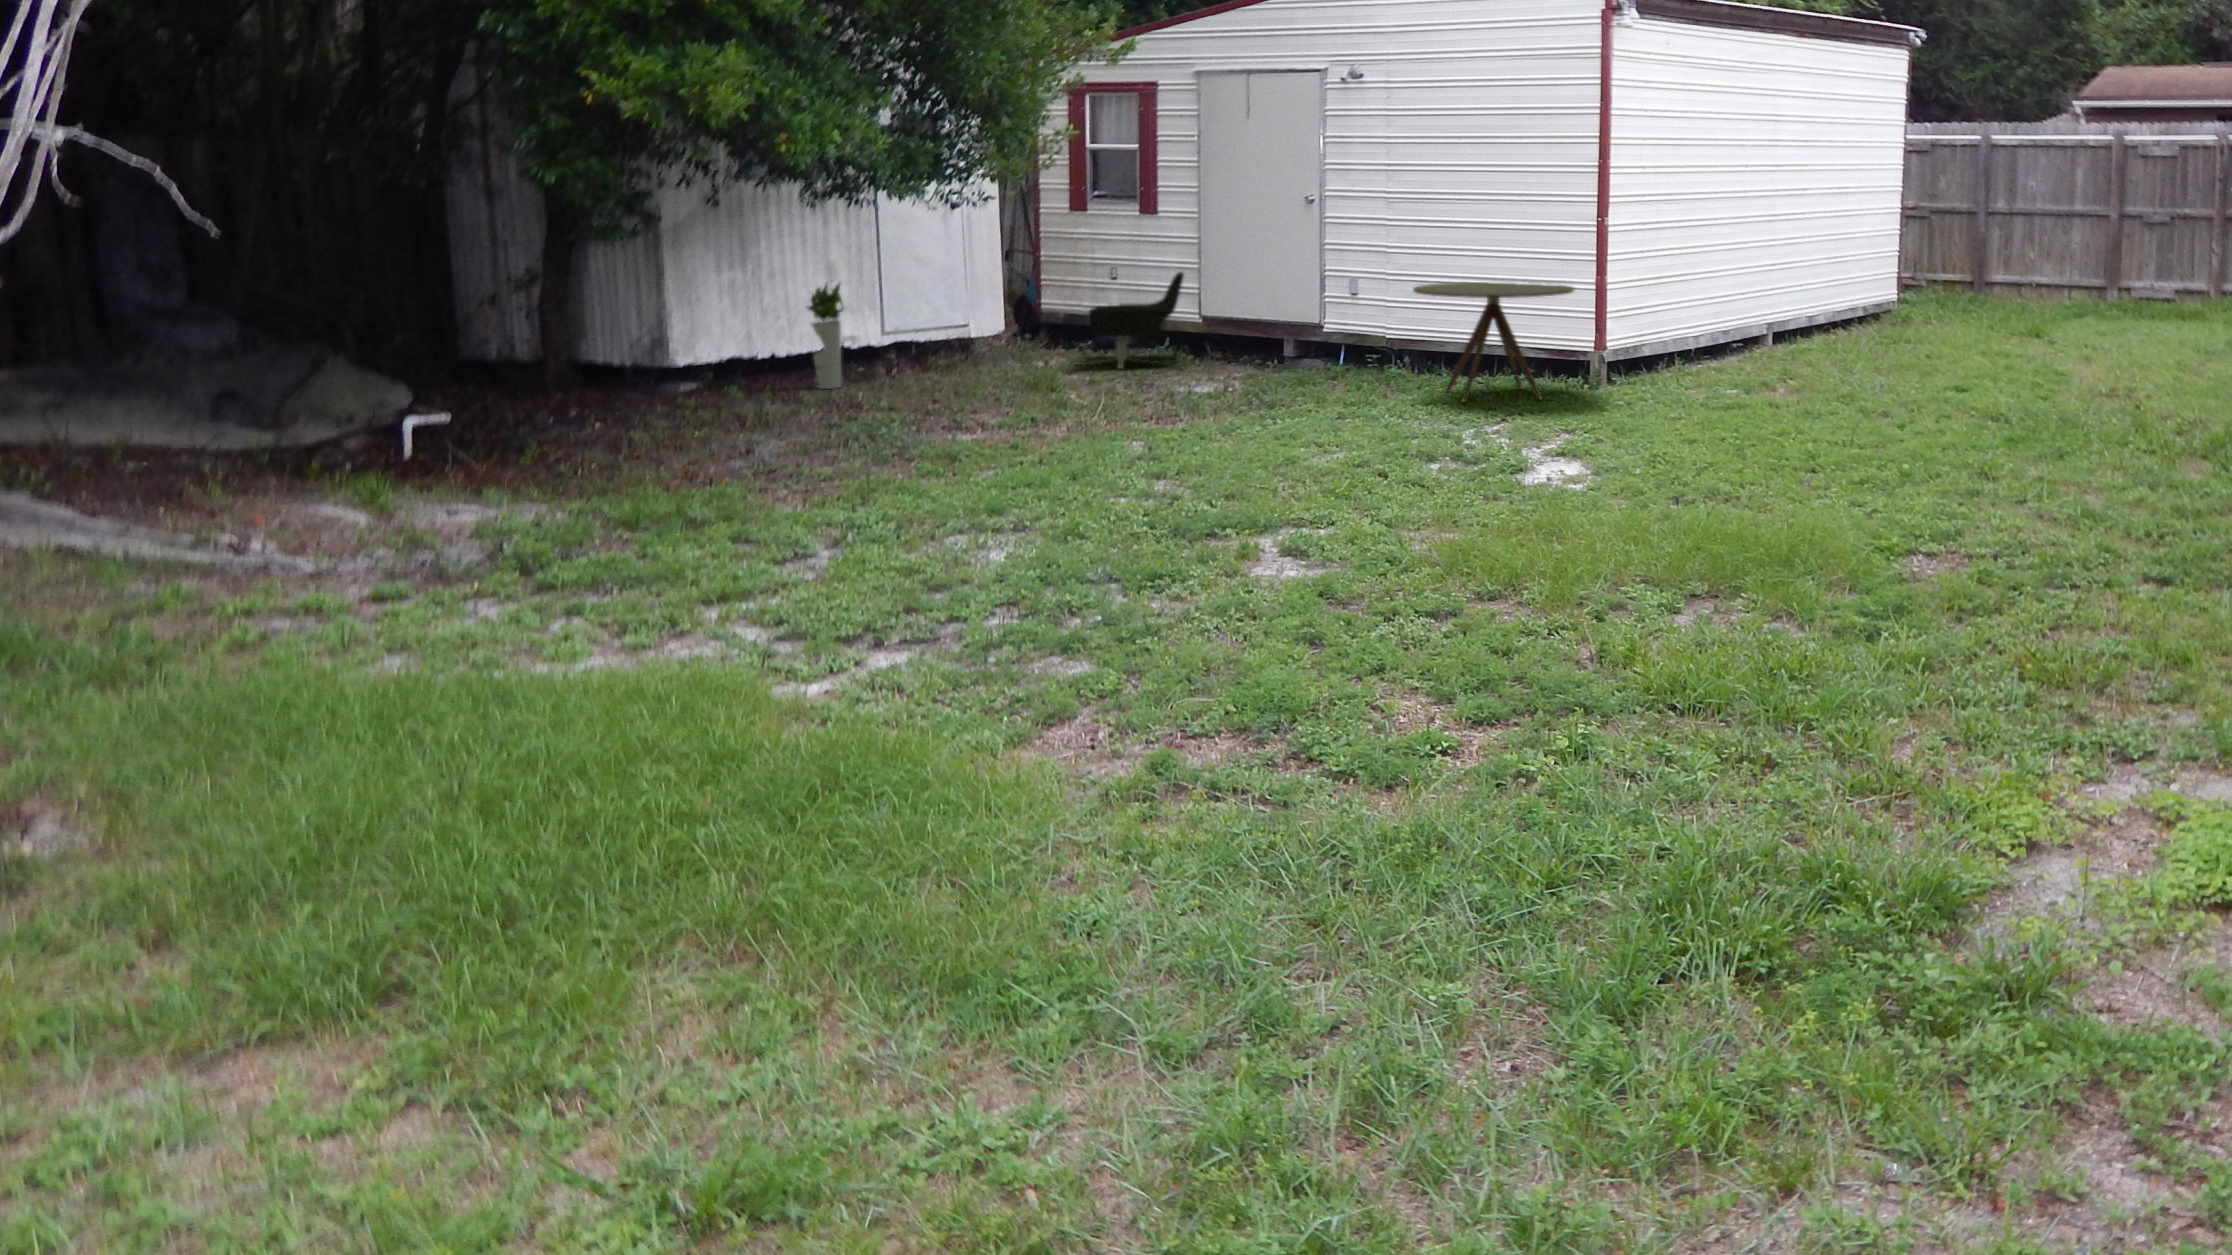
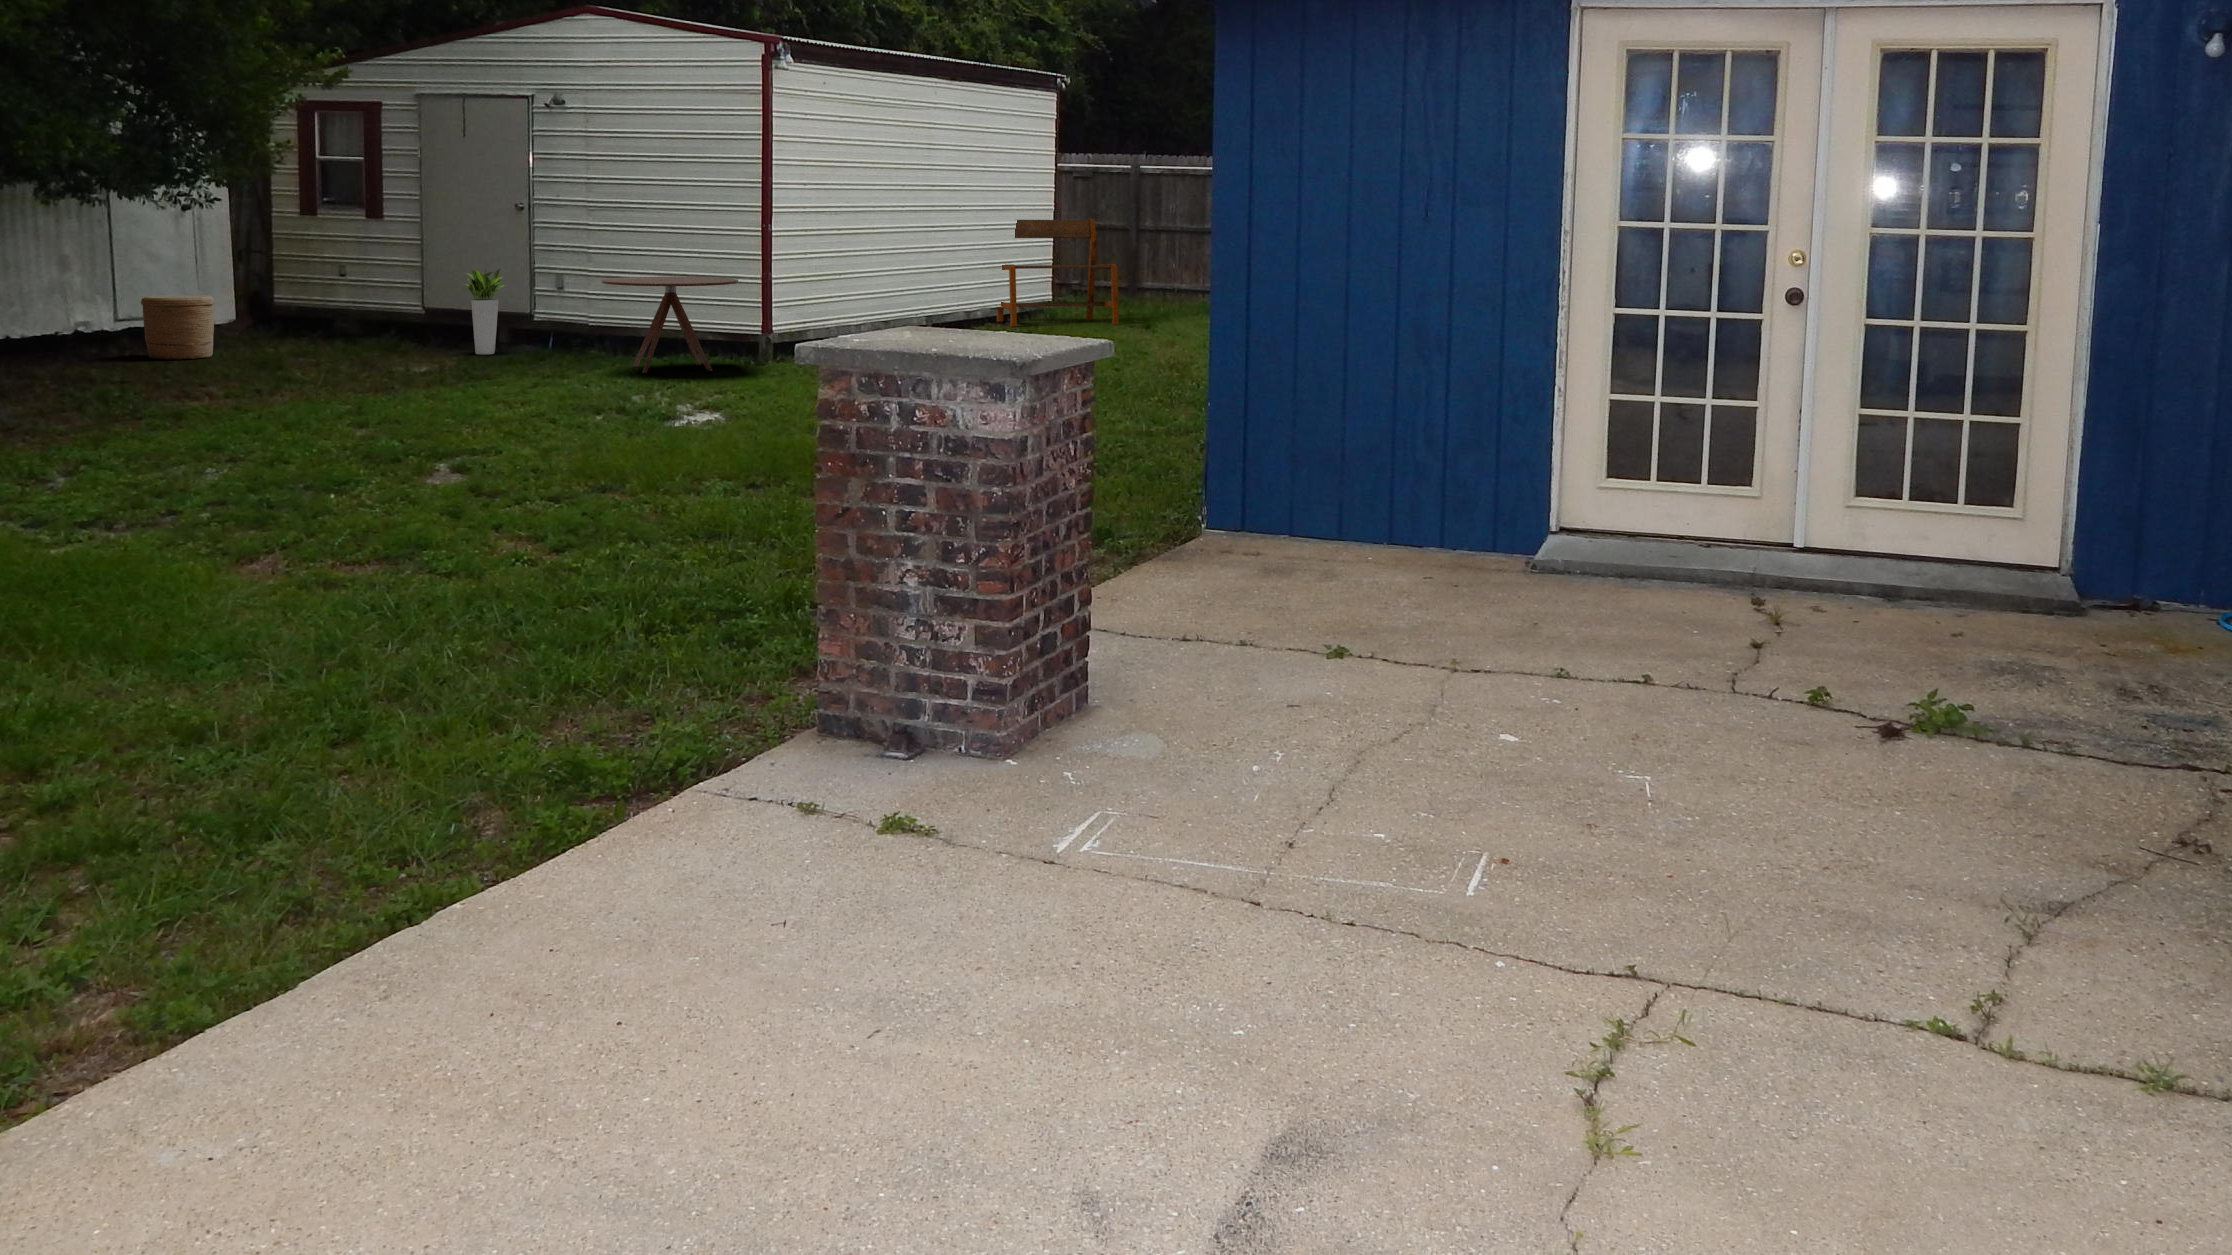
bench: none [1826,201,1983,332] -> present [996,219,1119,327]
lounge chair: present [1089,272,1184,369] -> none [302,266,414,354]
planter: present [807,283,844,389] -> present [464,268,504,354]
woven basket: none [910,302,984,376] -> present [141,295,214,360]

